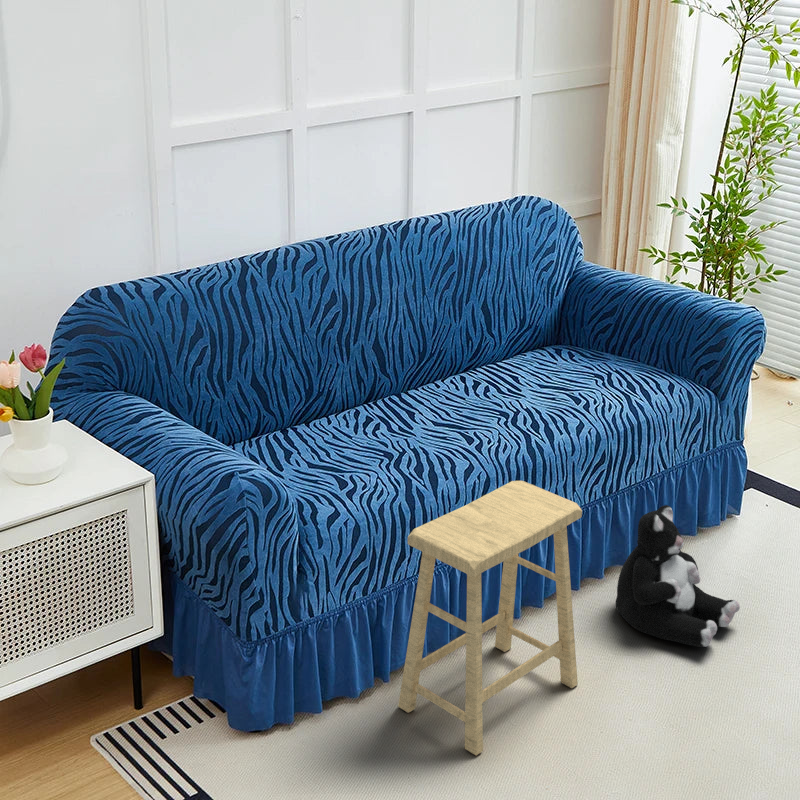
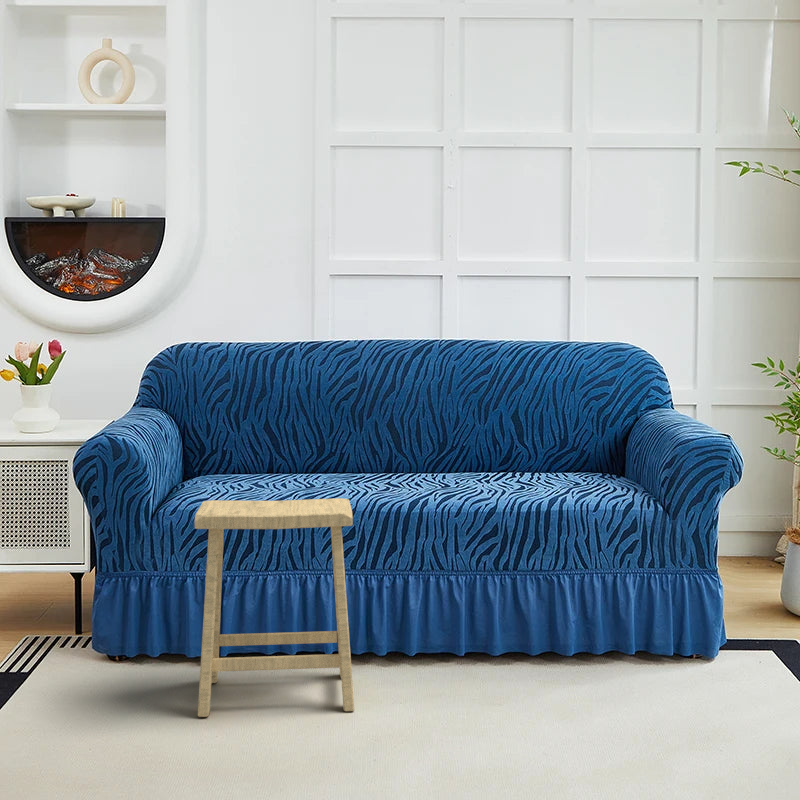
plush toy: present [616,505,740,647] -> none [457,573,574,723]

